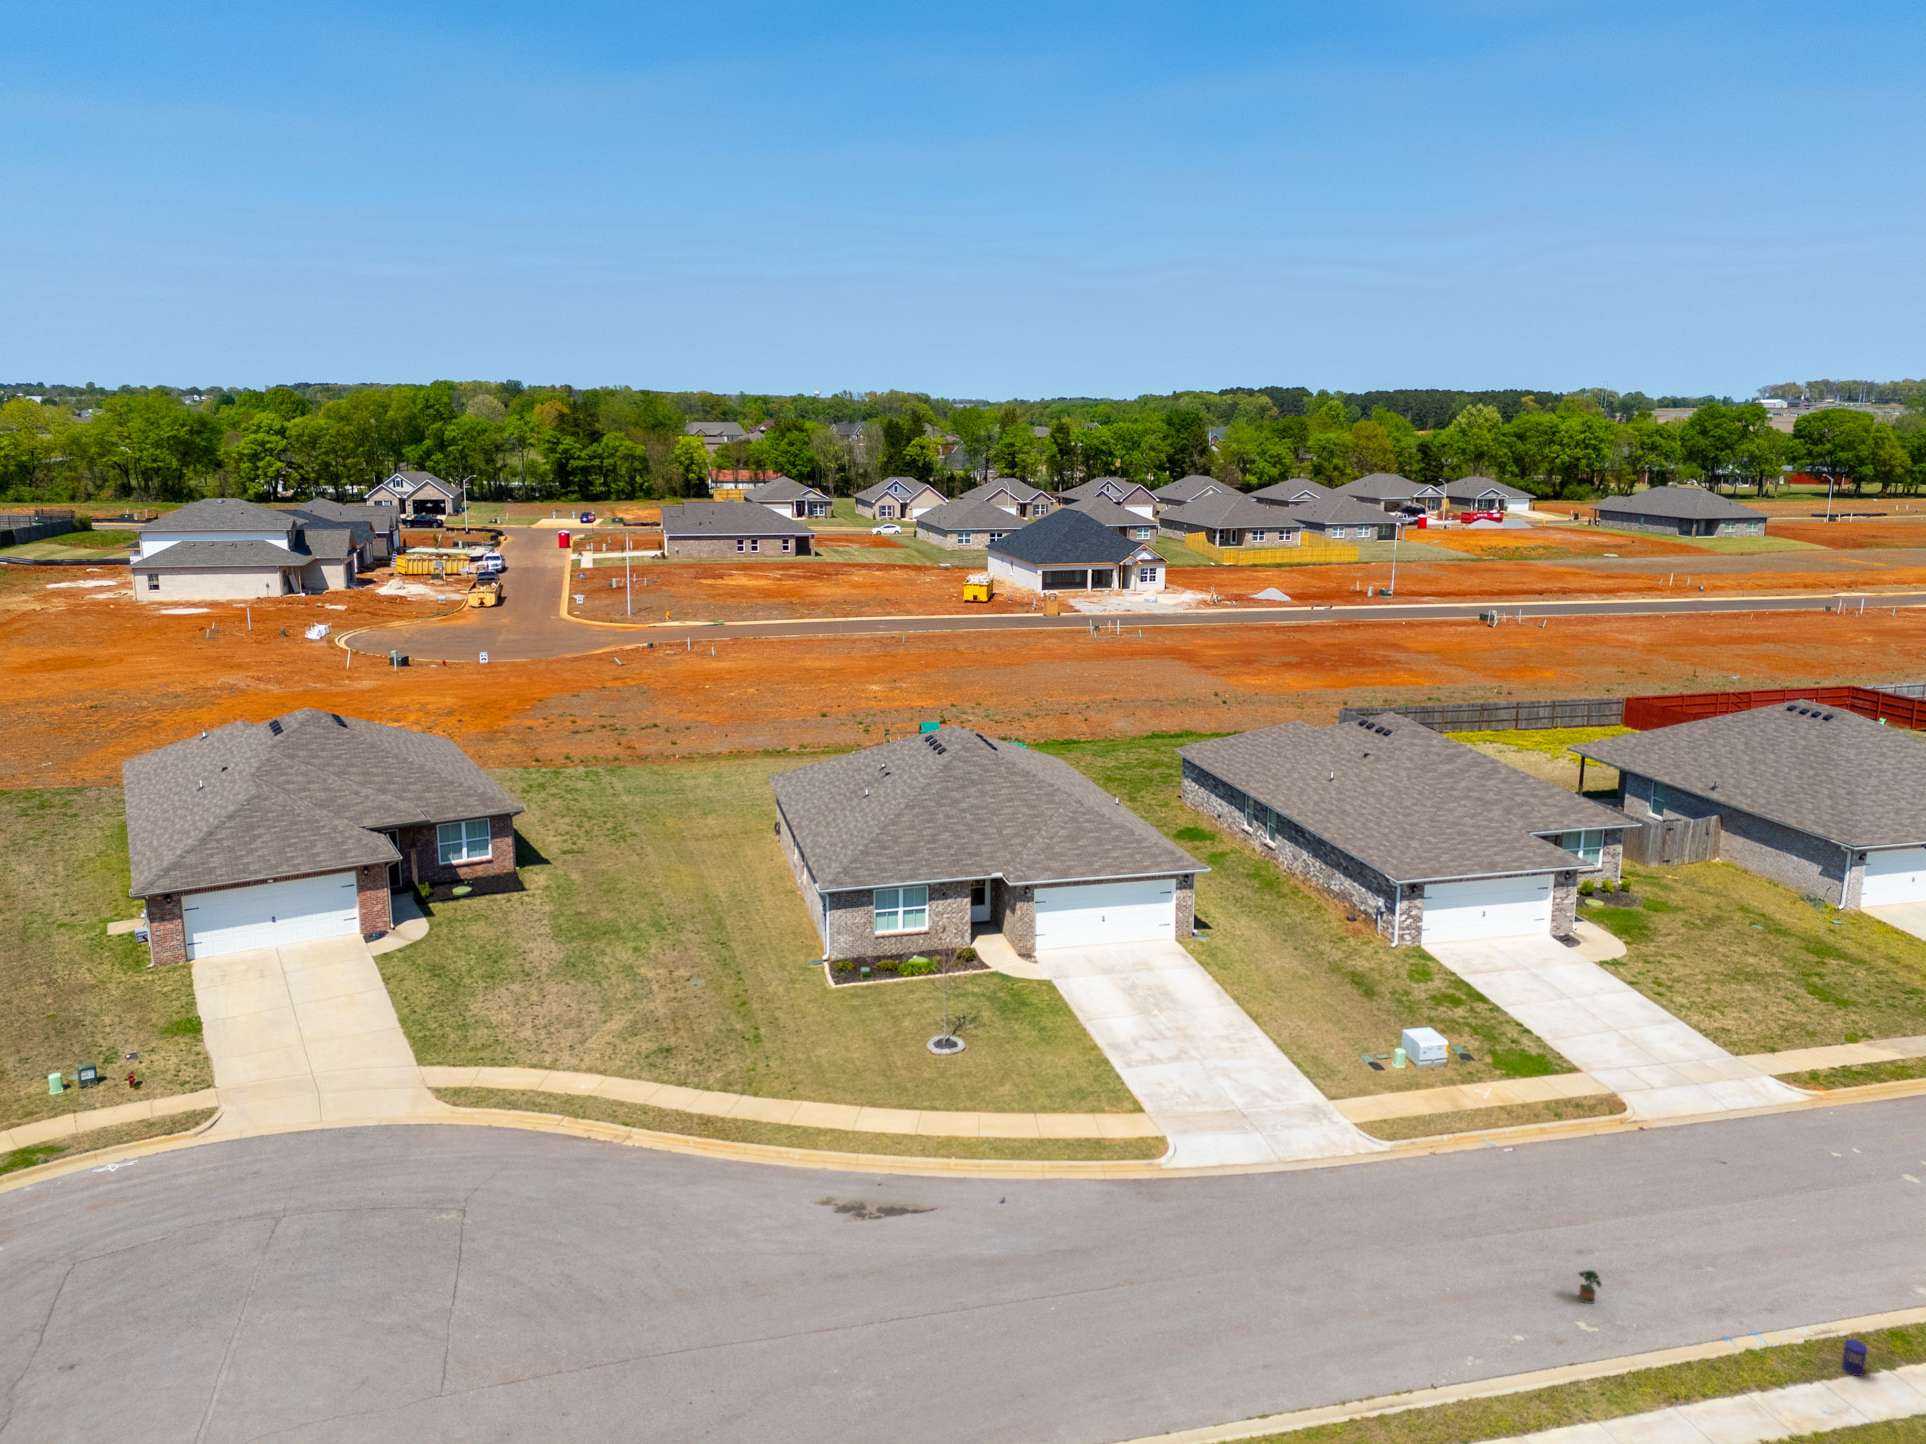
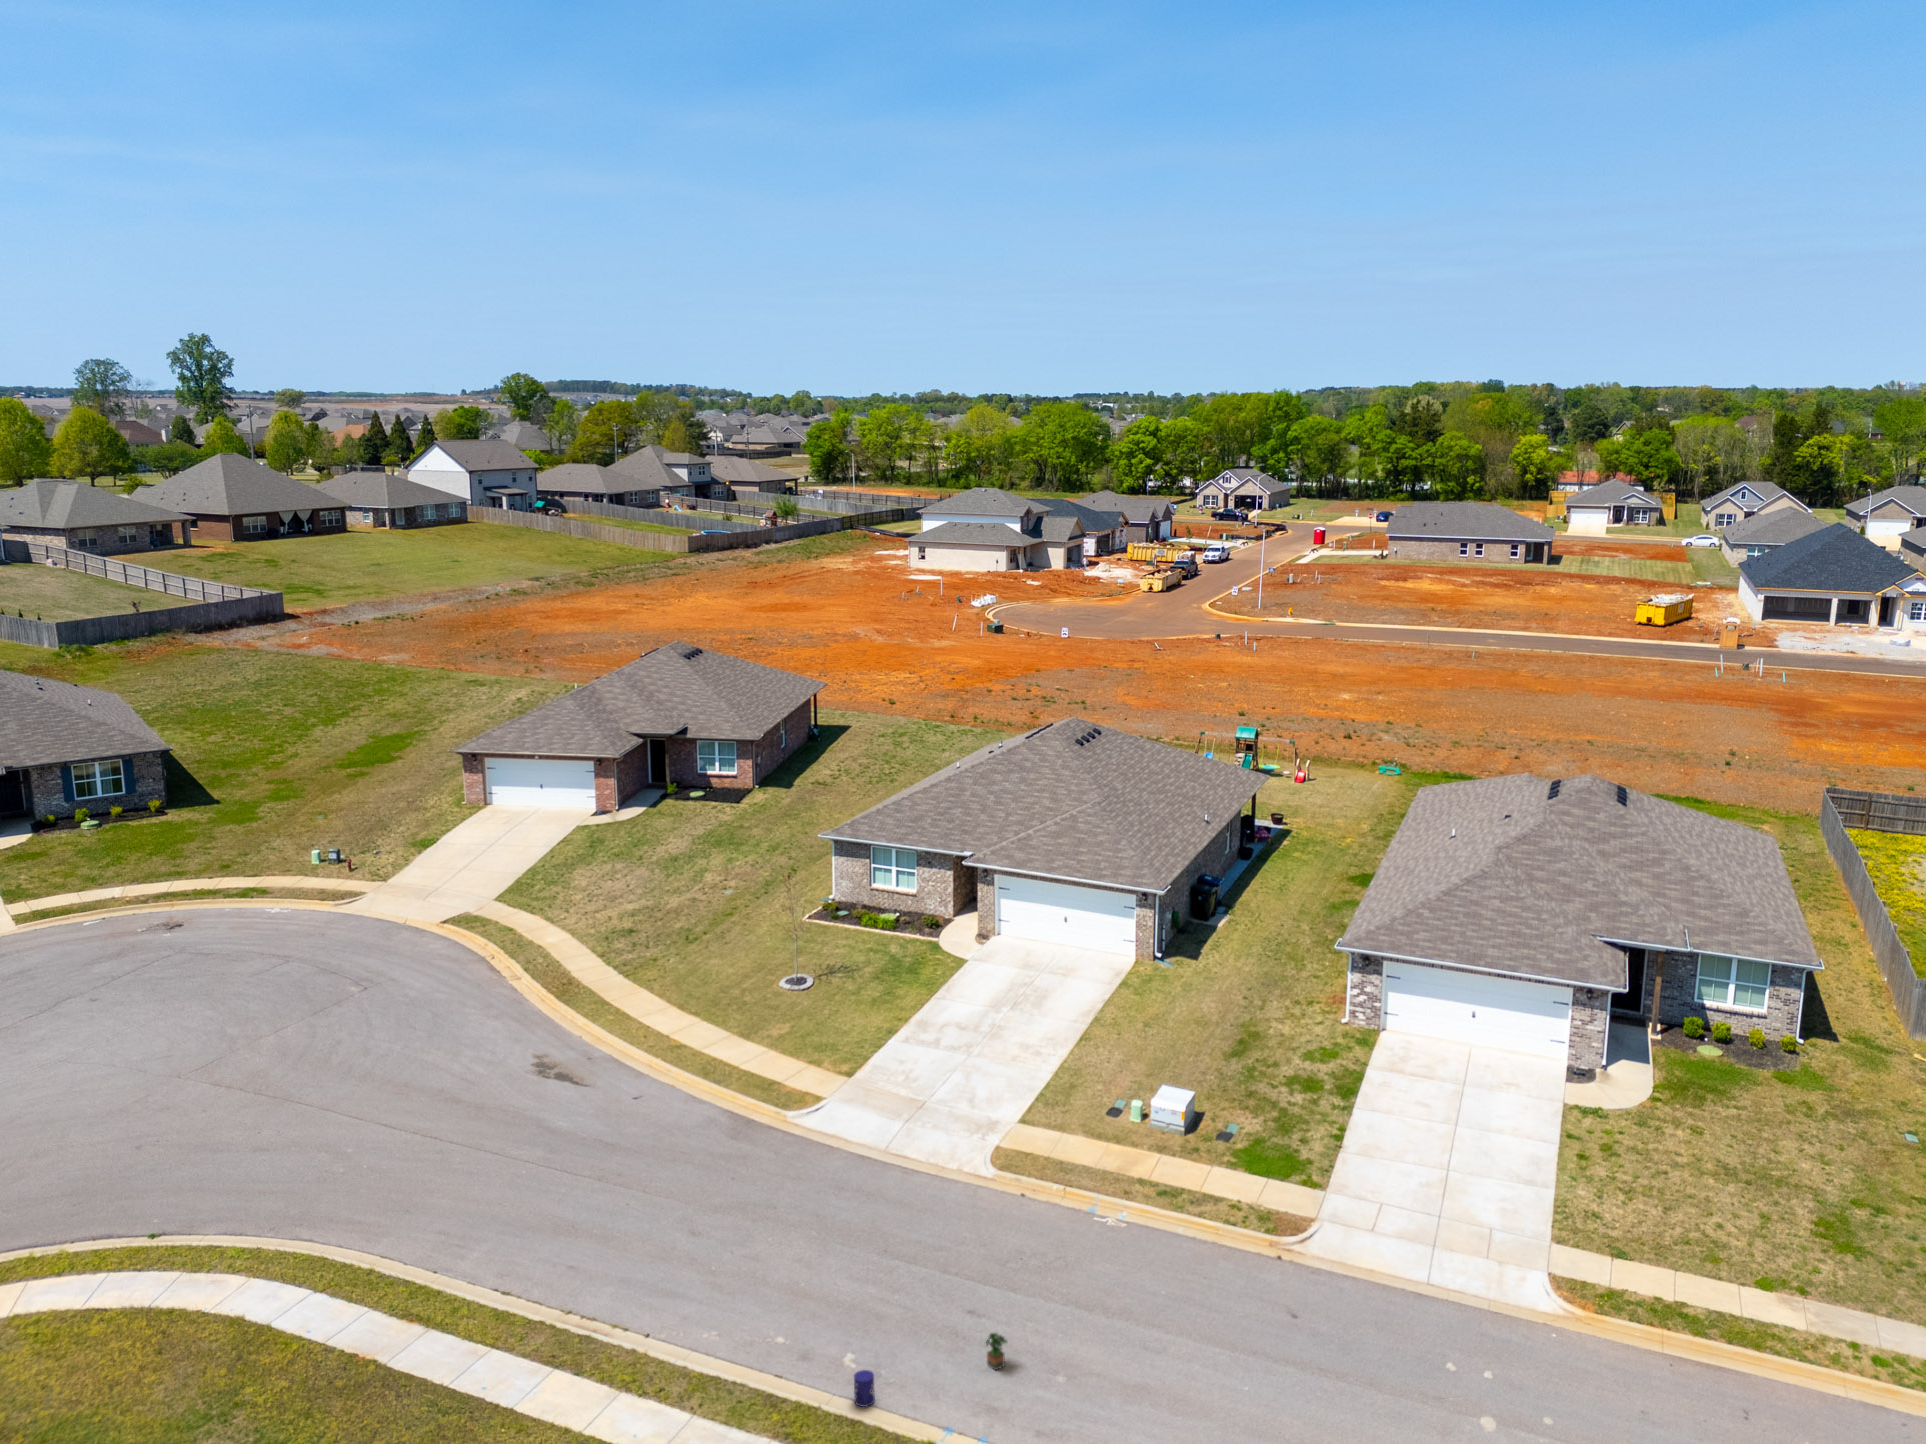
potted tree: present [1579,1270,1602,1304] -> present [986,1333,1007,1370]

